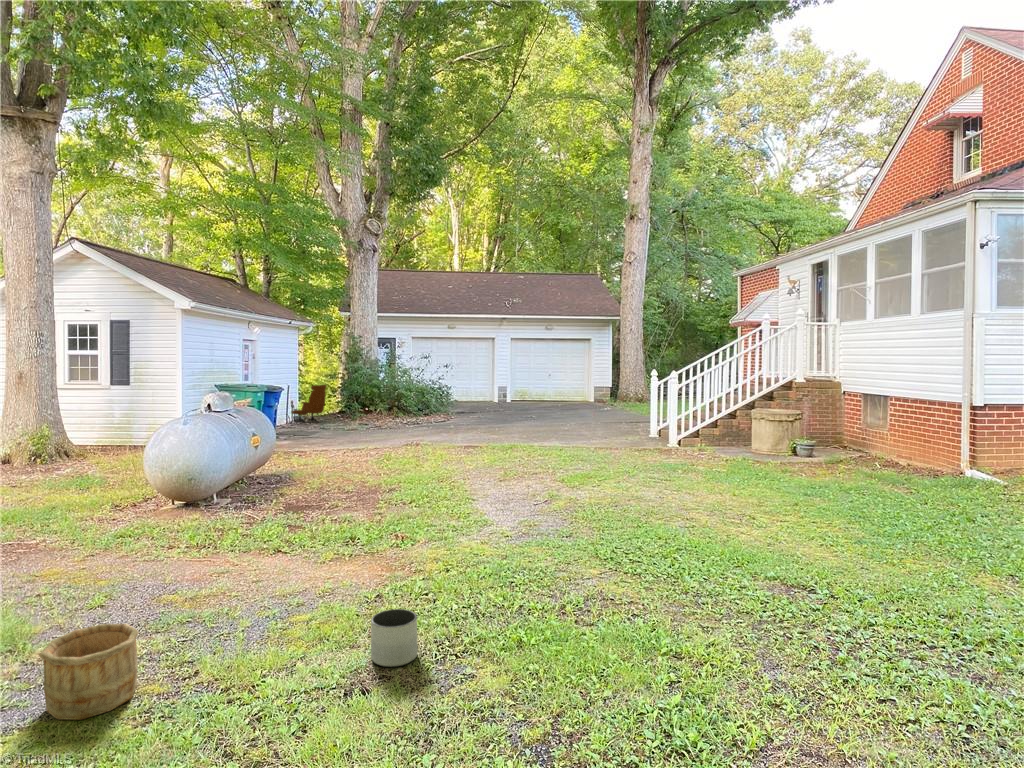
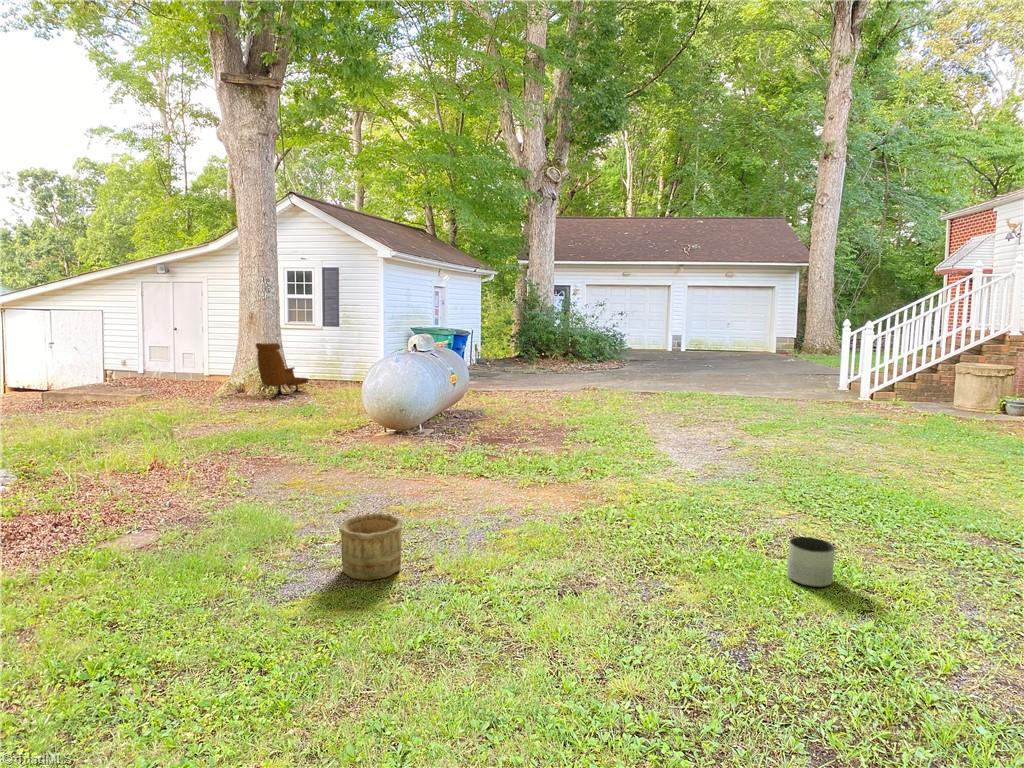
lounge chair: present [292,385,326,421] -> present [256,343,308,400]
planter: present [371,609,418,667] -> present [787,537,835,587]

